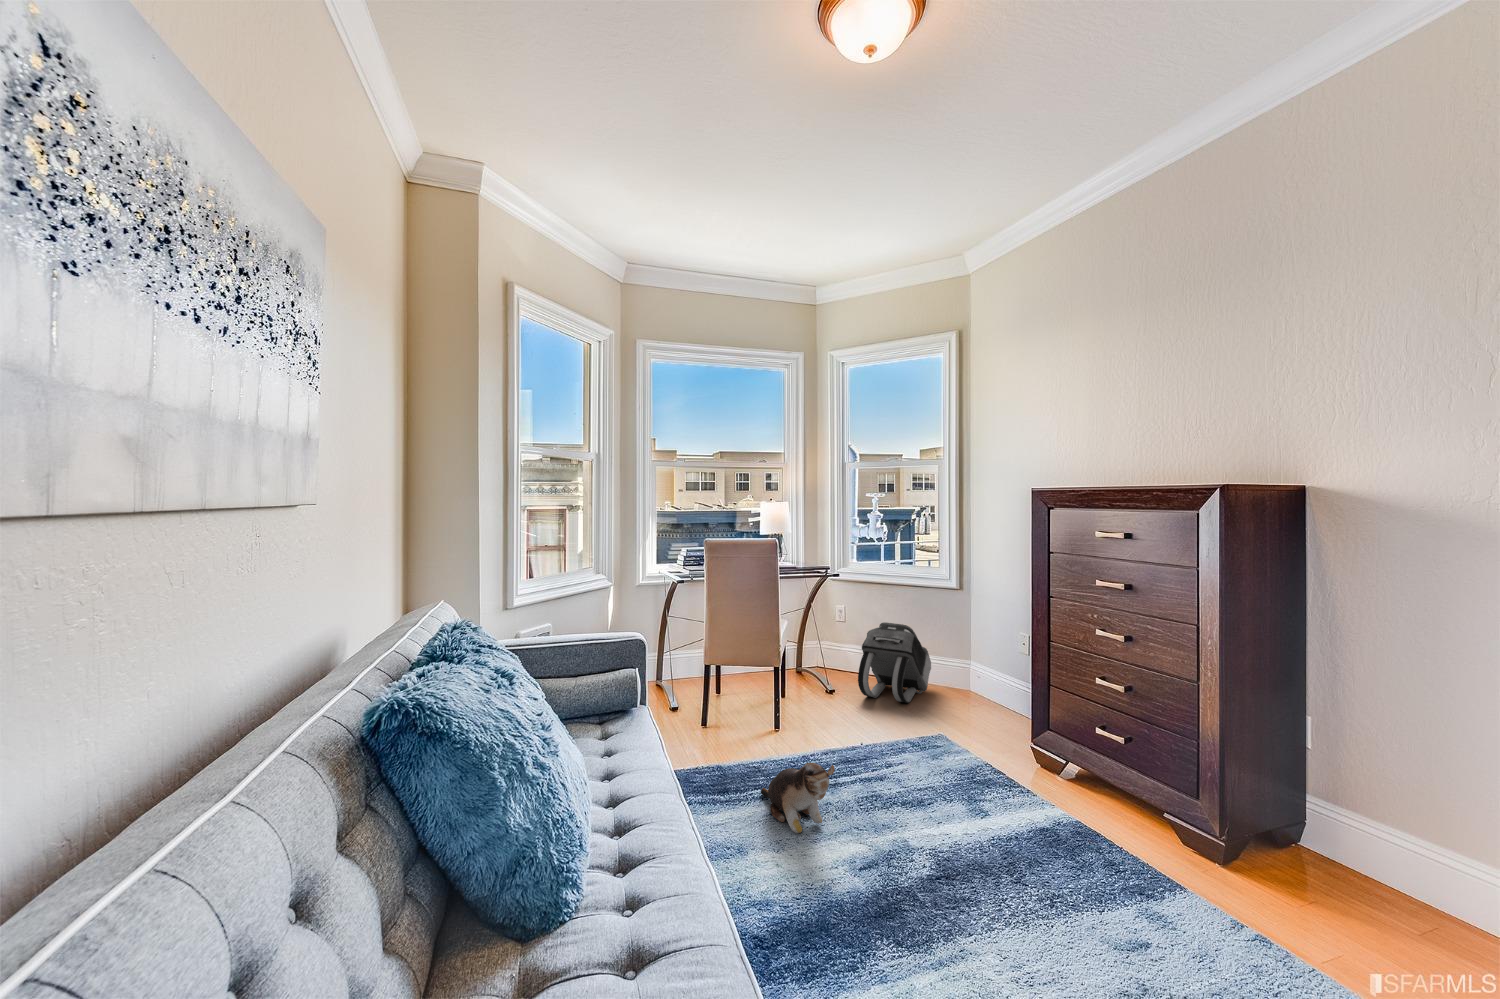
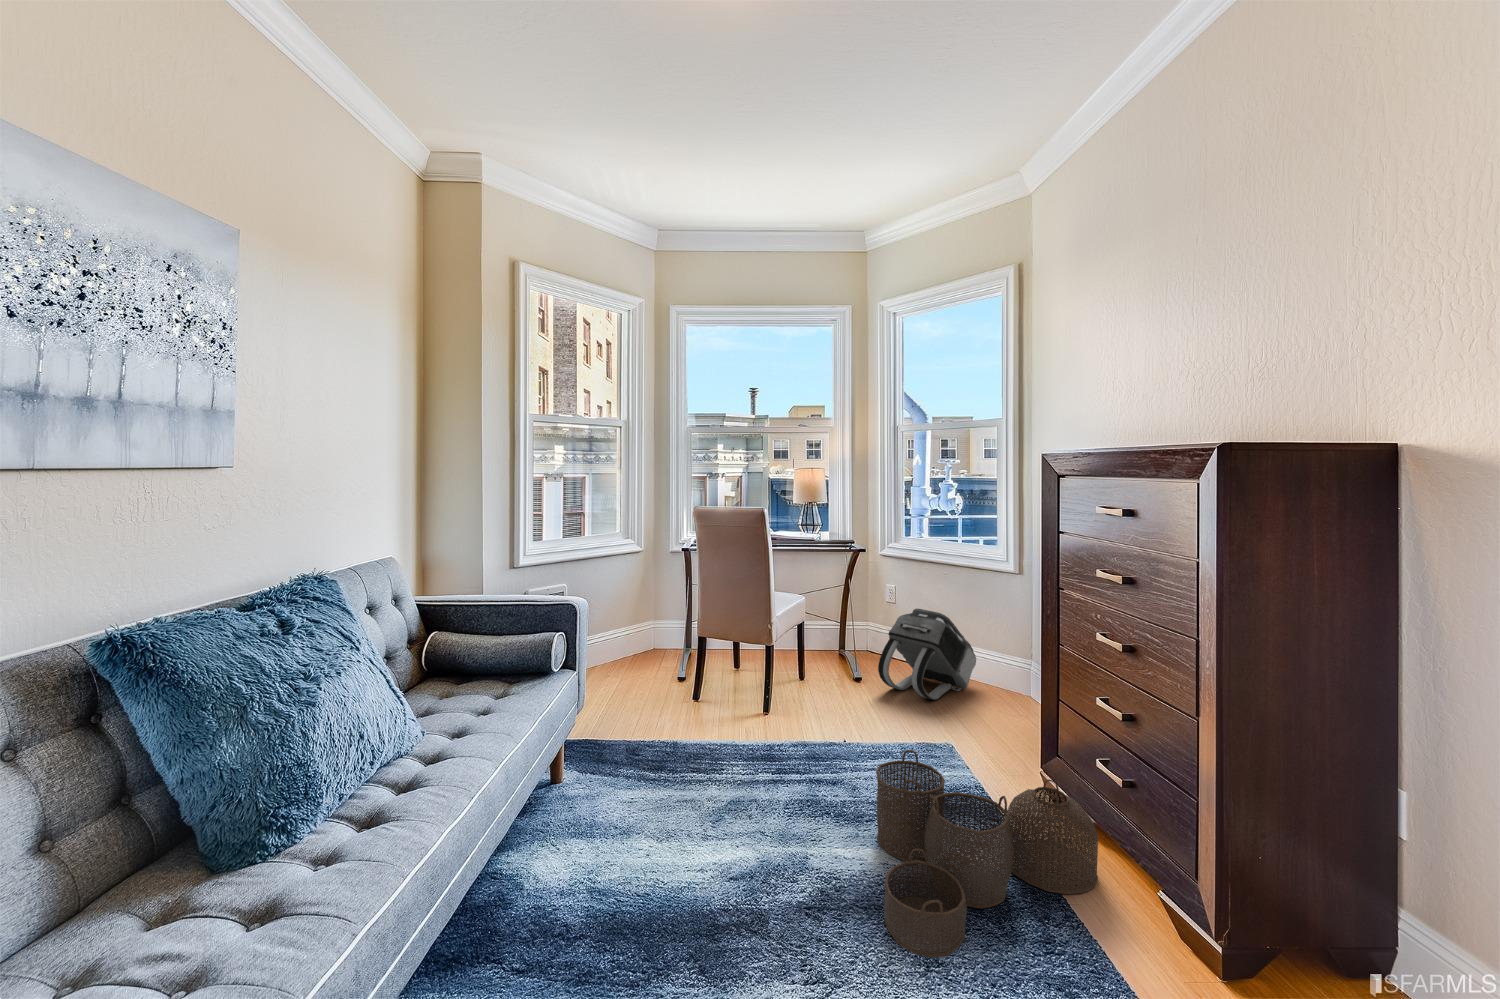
woven basket: none [945,739,1116,890] -> present [876,750,1098,958]
plush toy: present [761,763,835,833] -> none [682,752,728,827]

